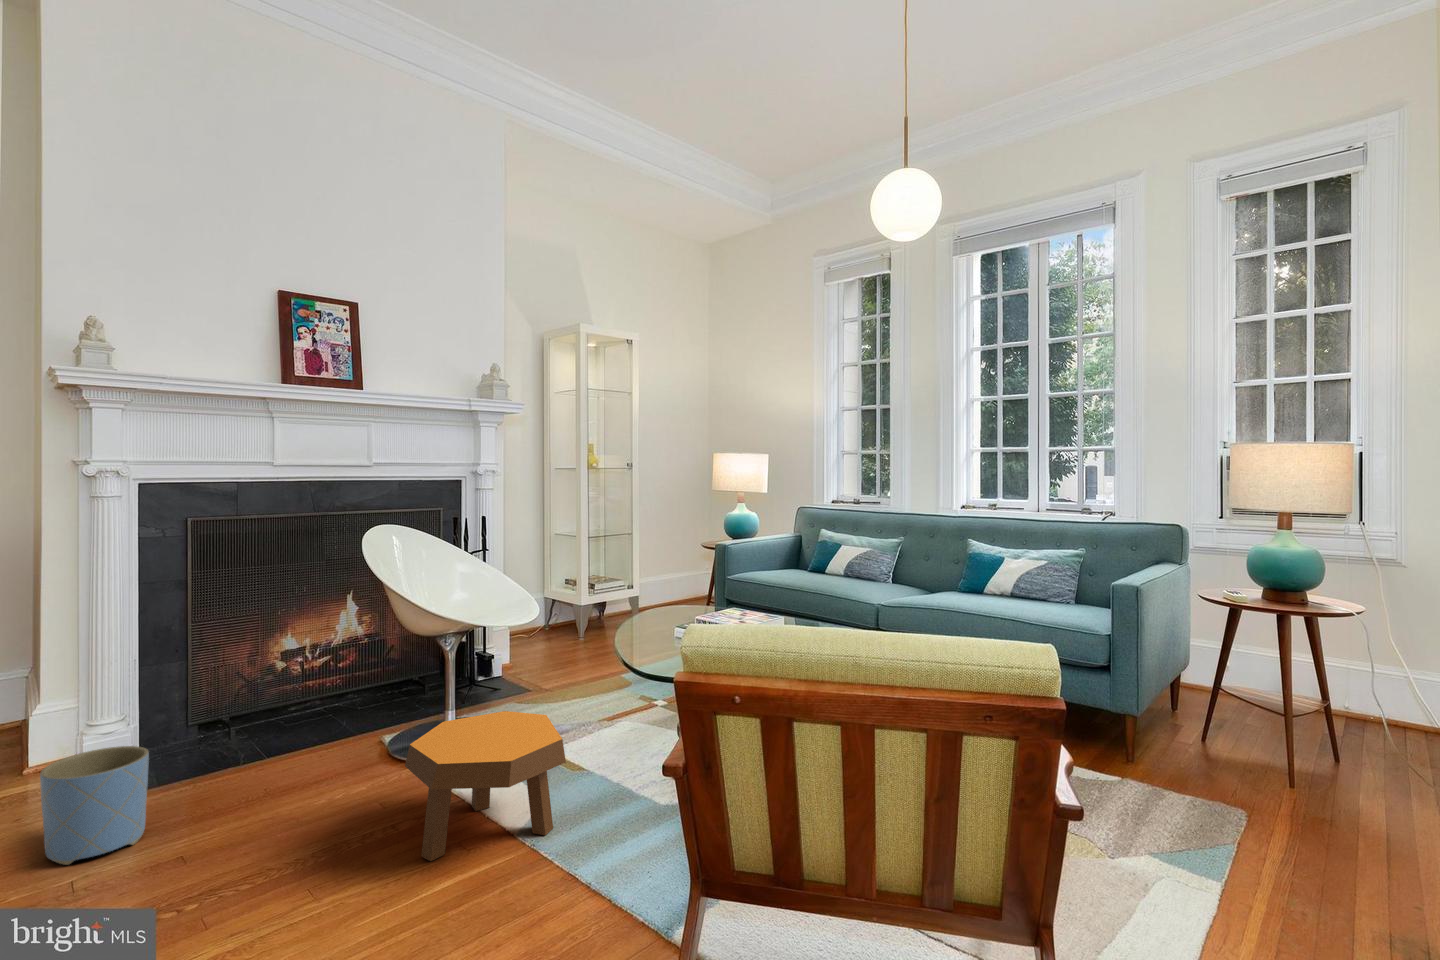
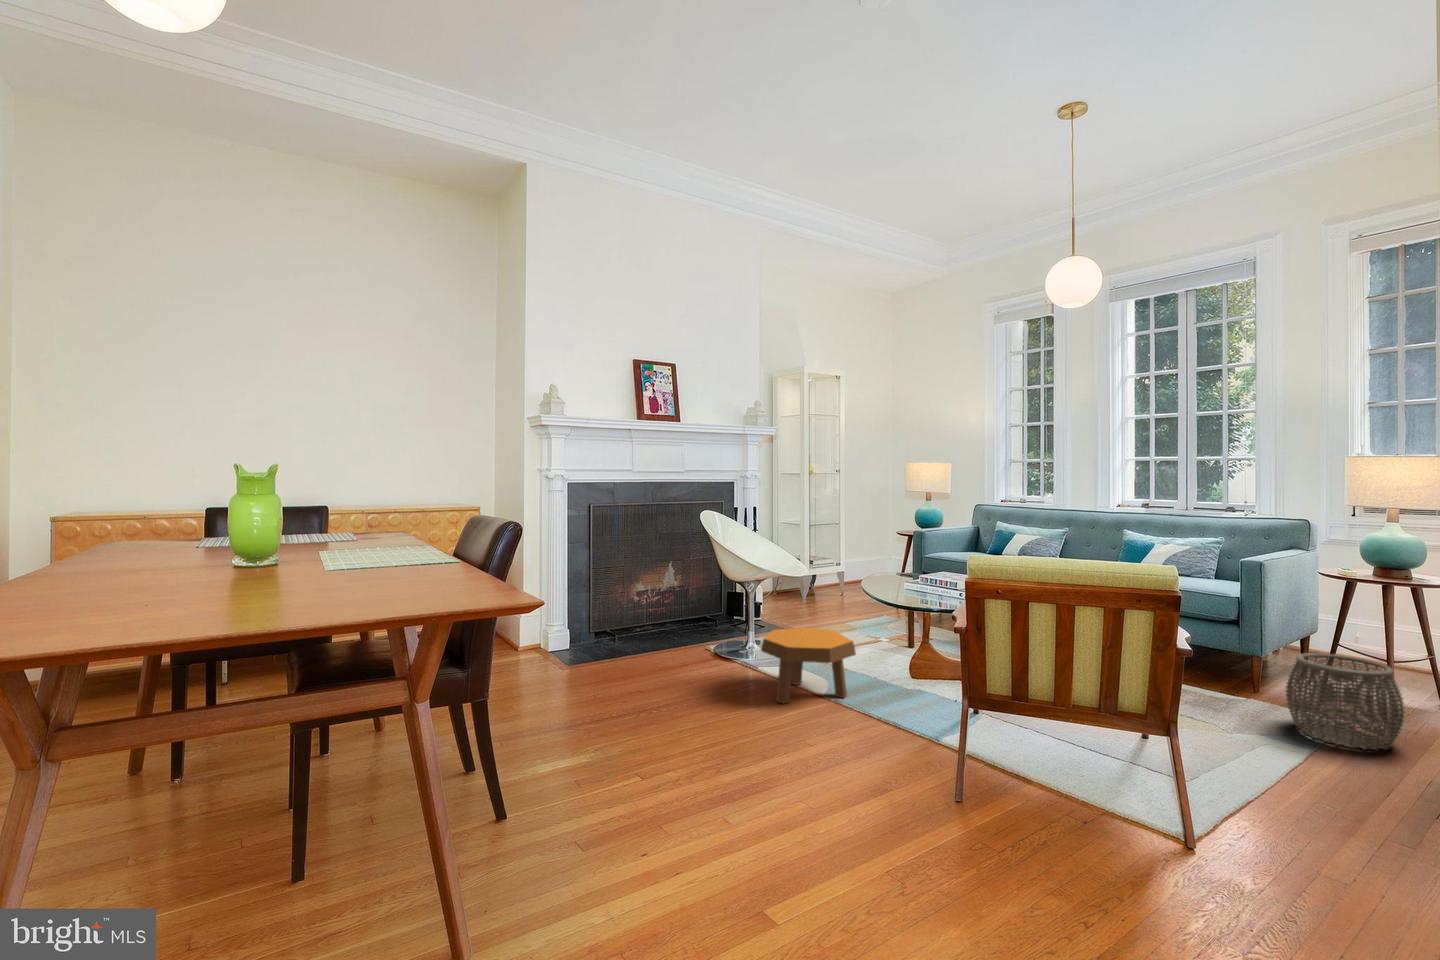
woven basket: none [1176,721,1337,873] -> present [1286,653,1405,750]
planter: present [40,746,149,865] -> none [570,633,616,691]

